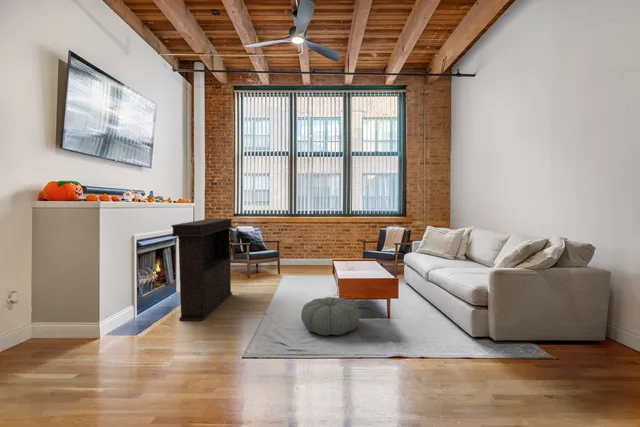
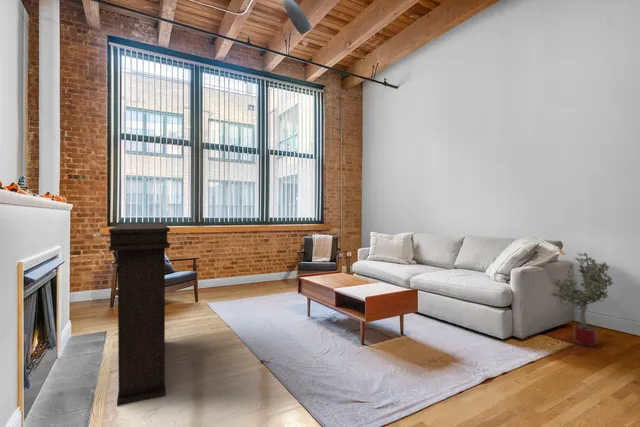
potted tree: none [521,260,609,361] -> present [552,253,613,346]
pouf: present [301,297,359,335] -> none [326,320,403,374]

